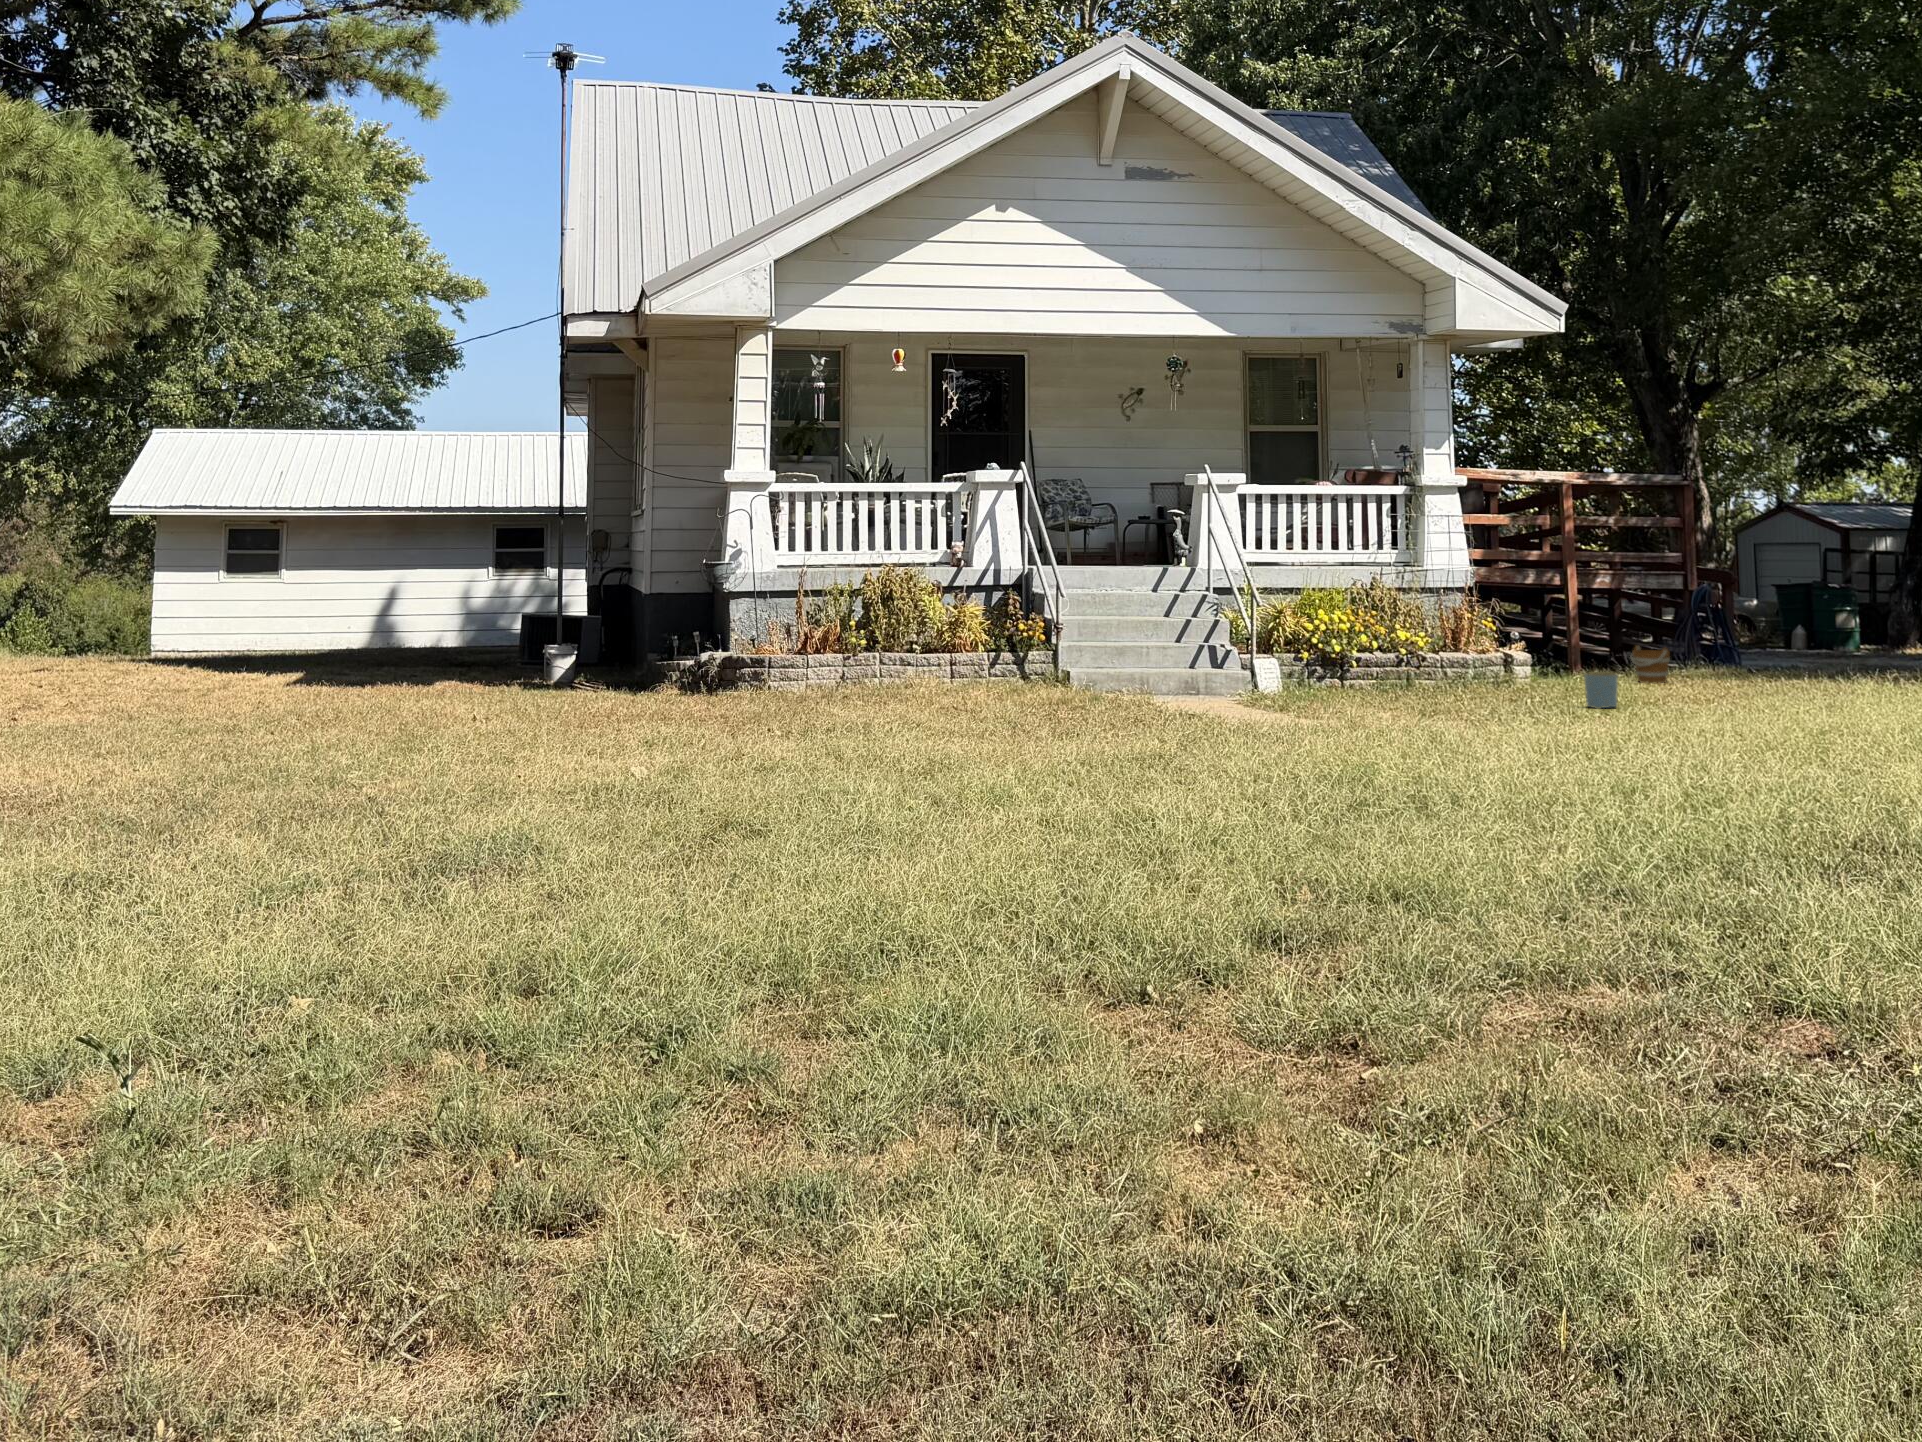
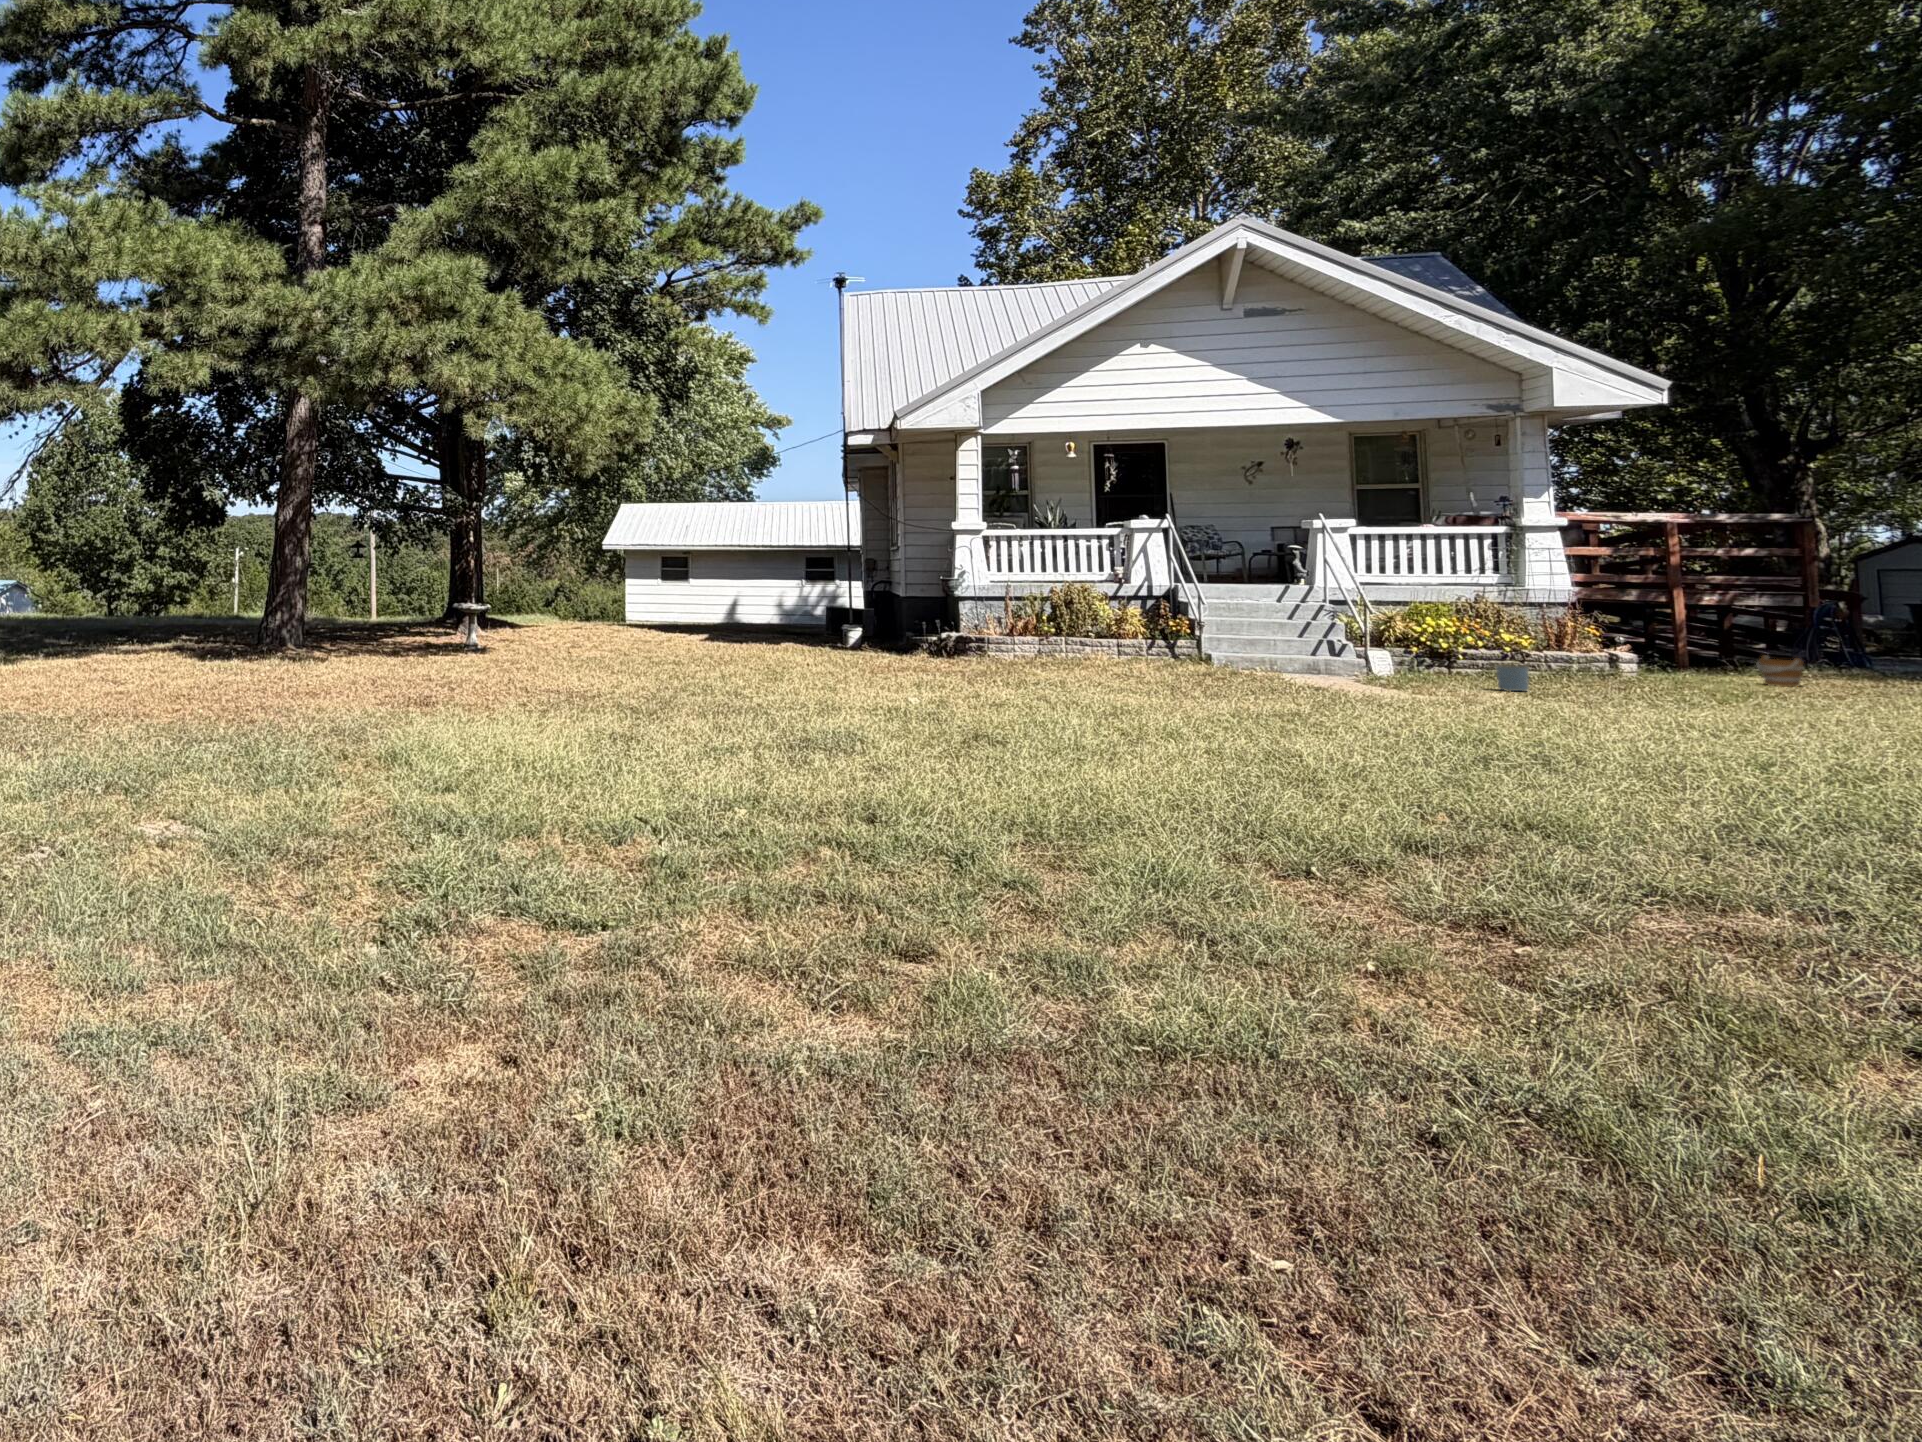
planter: present [1584,672,1618,709] -> present [1496,664,1529,691]

